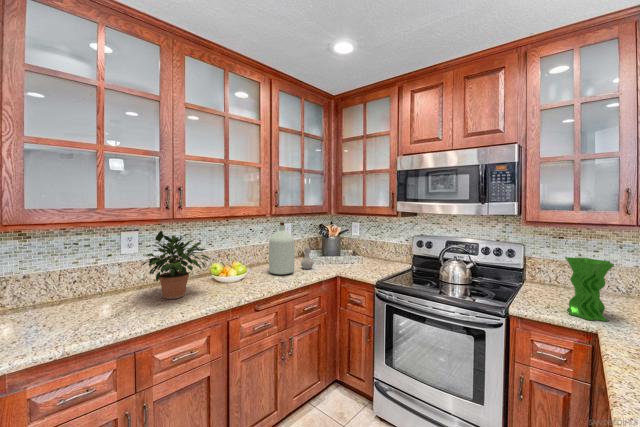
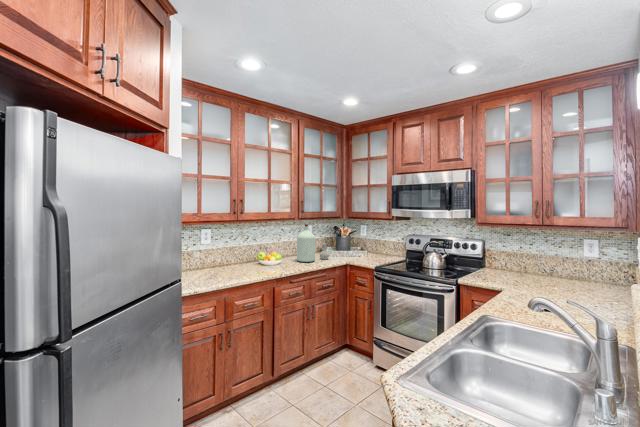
potted plant: present [141,231,210,299] -> none [218,228,261,272]
vase: present [565,257,614,321] -> none [492,246,519,285]

